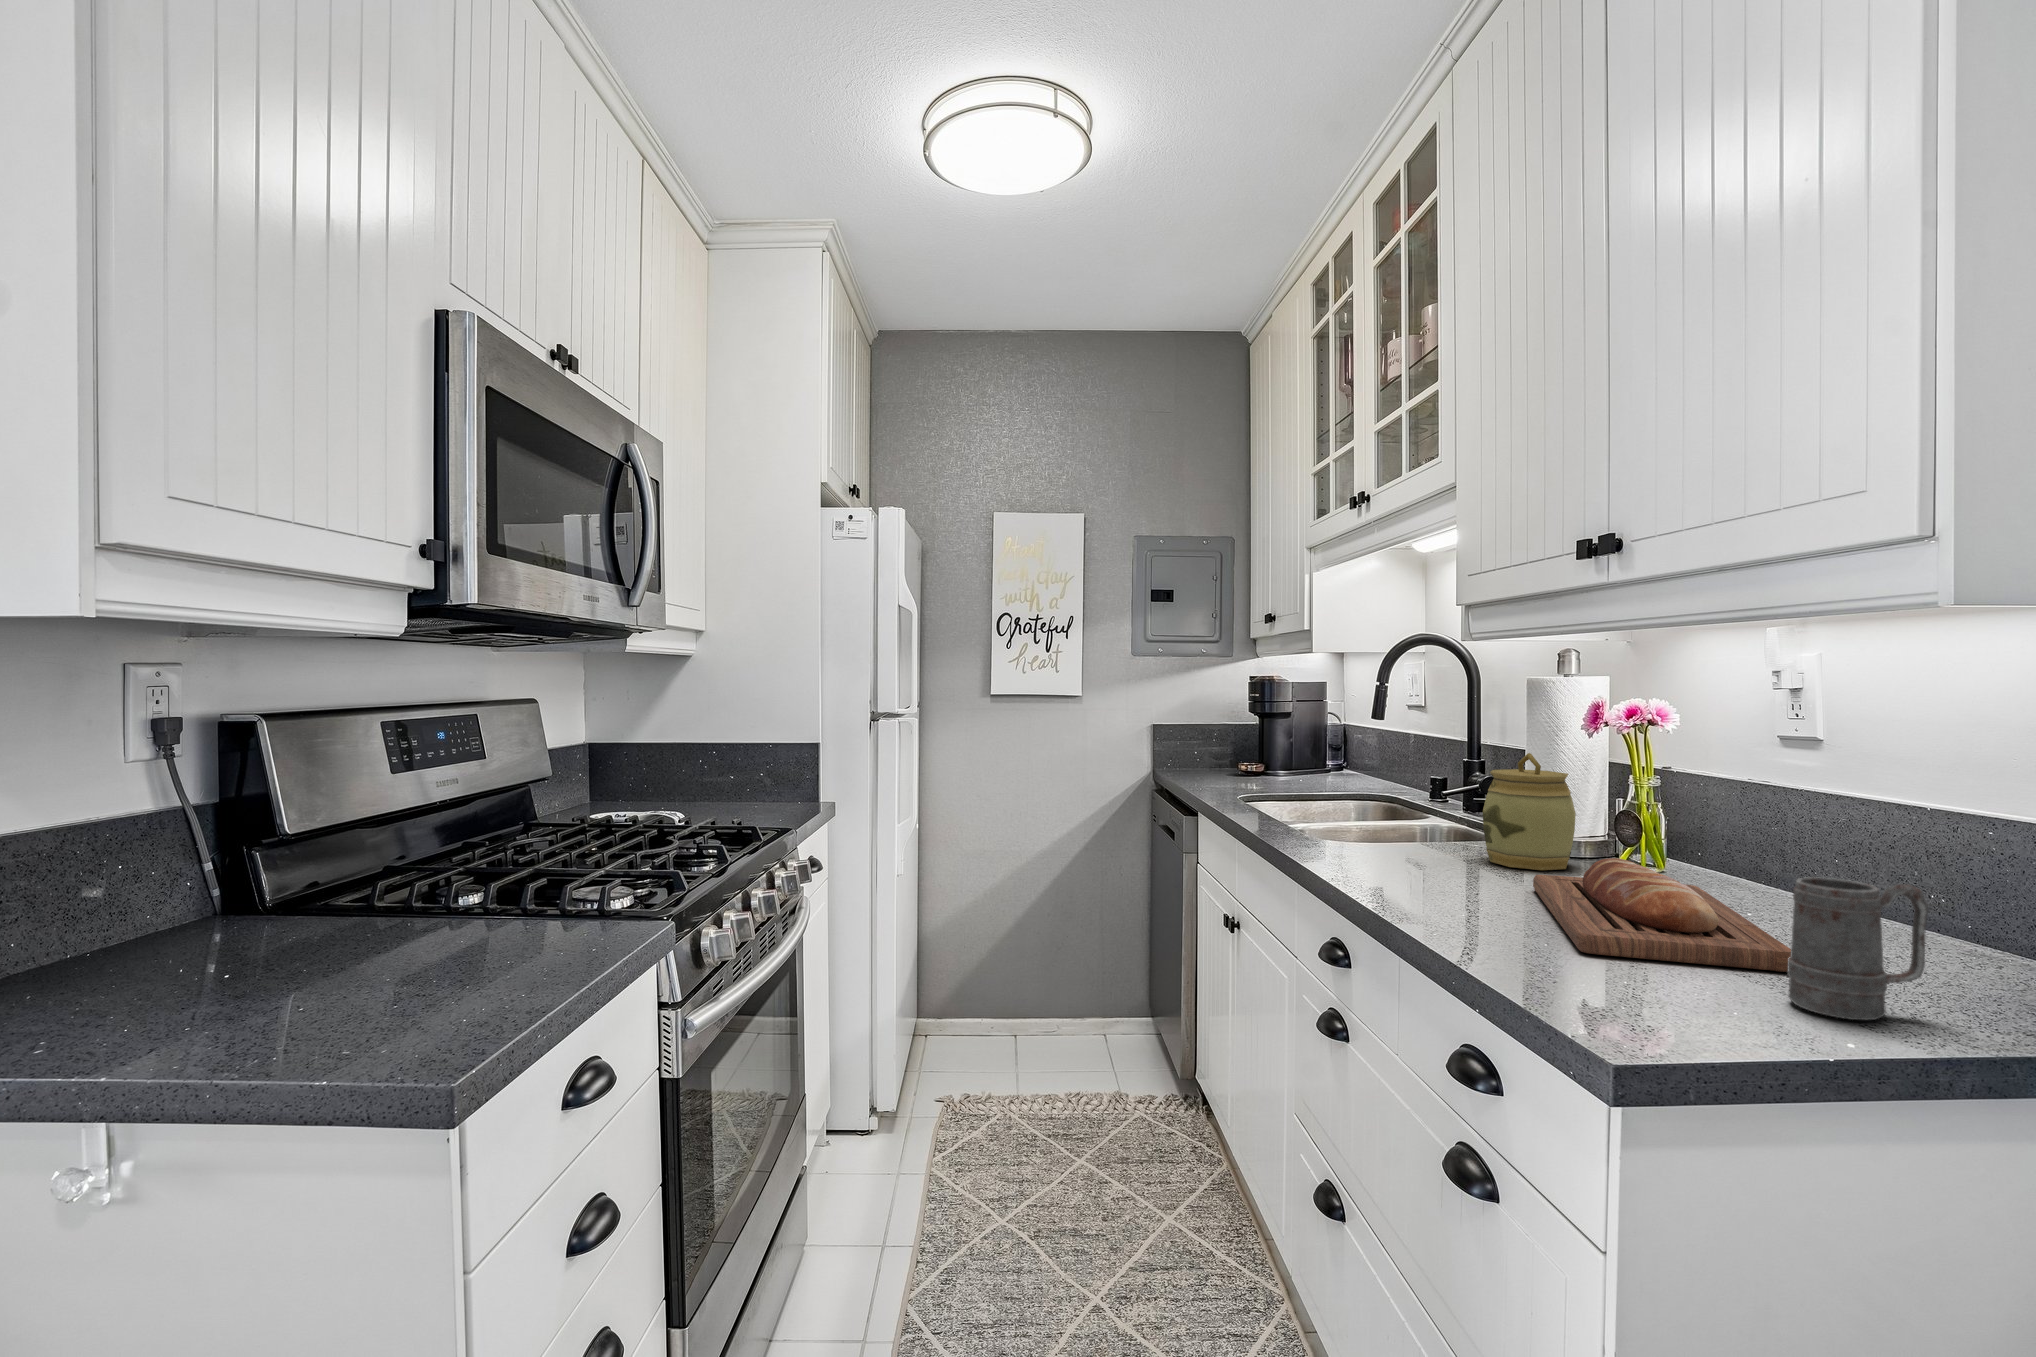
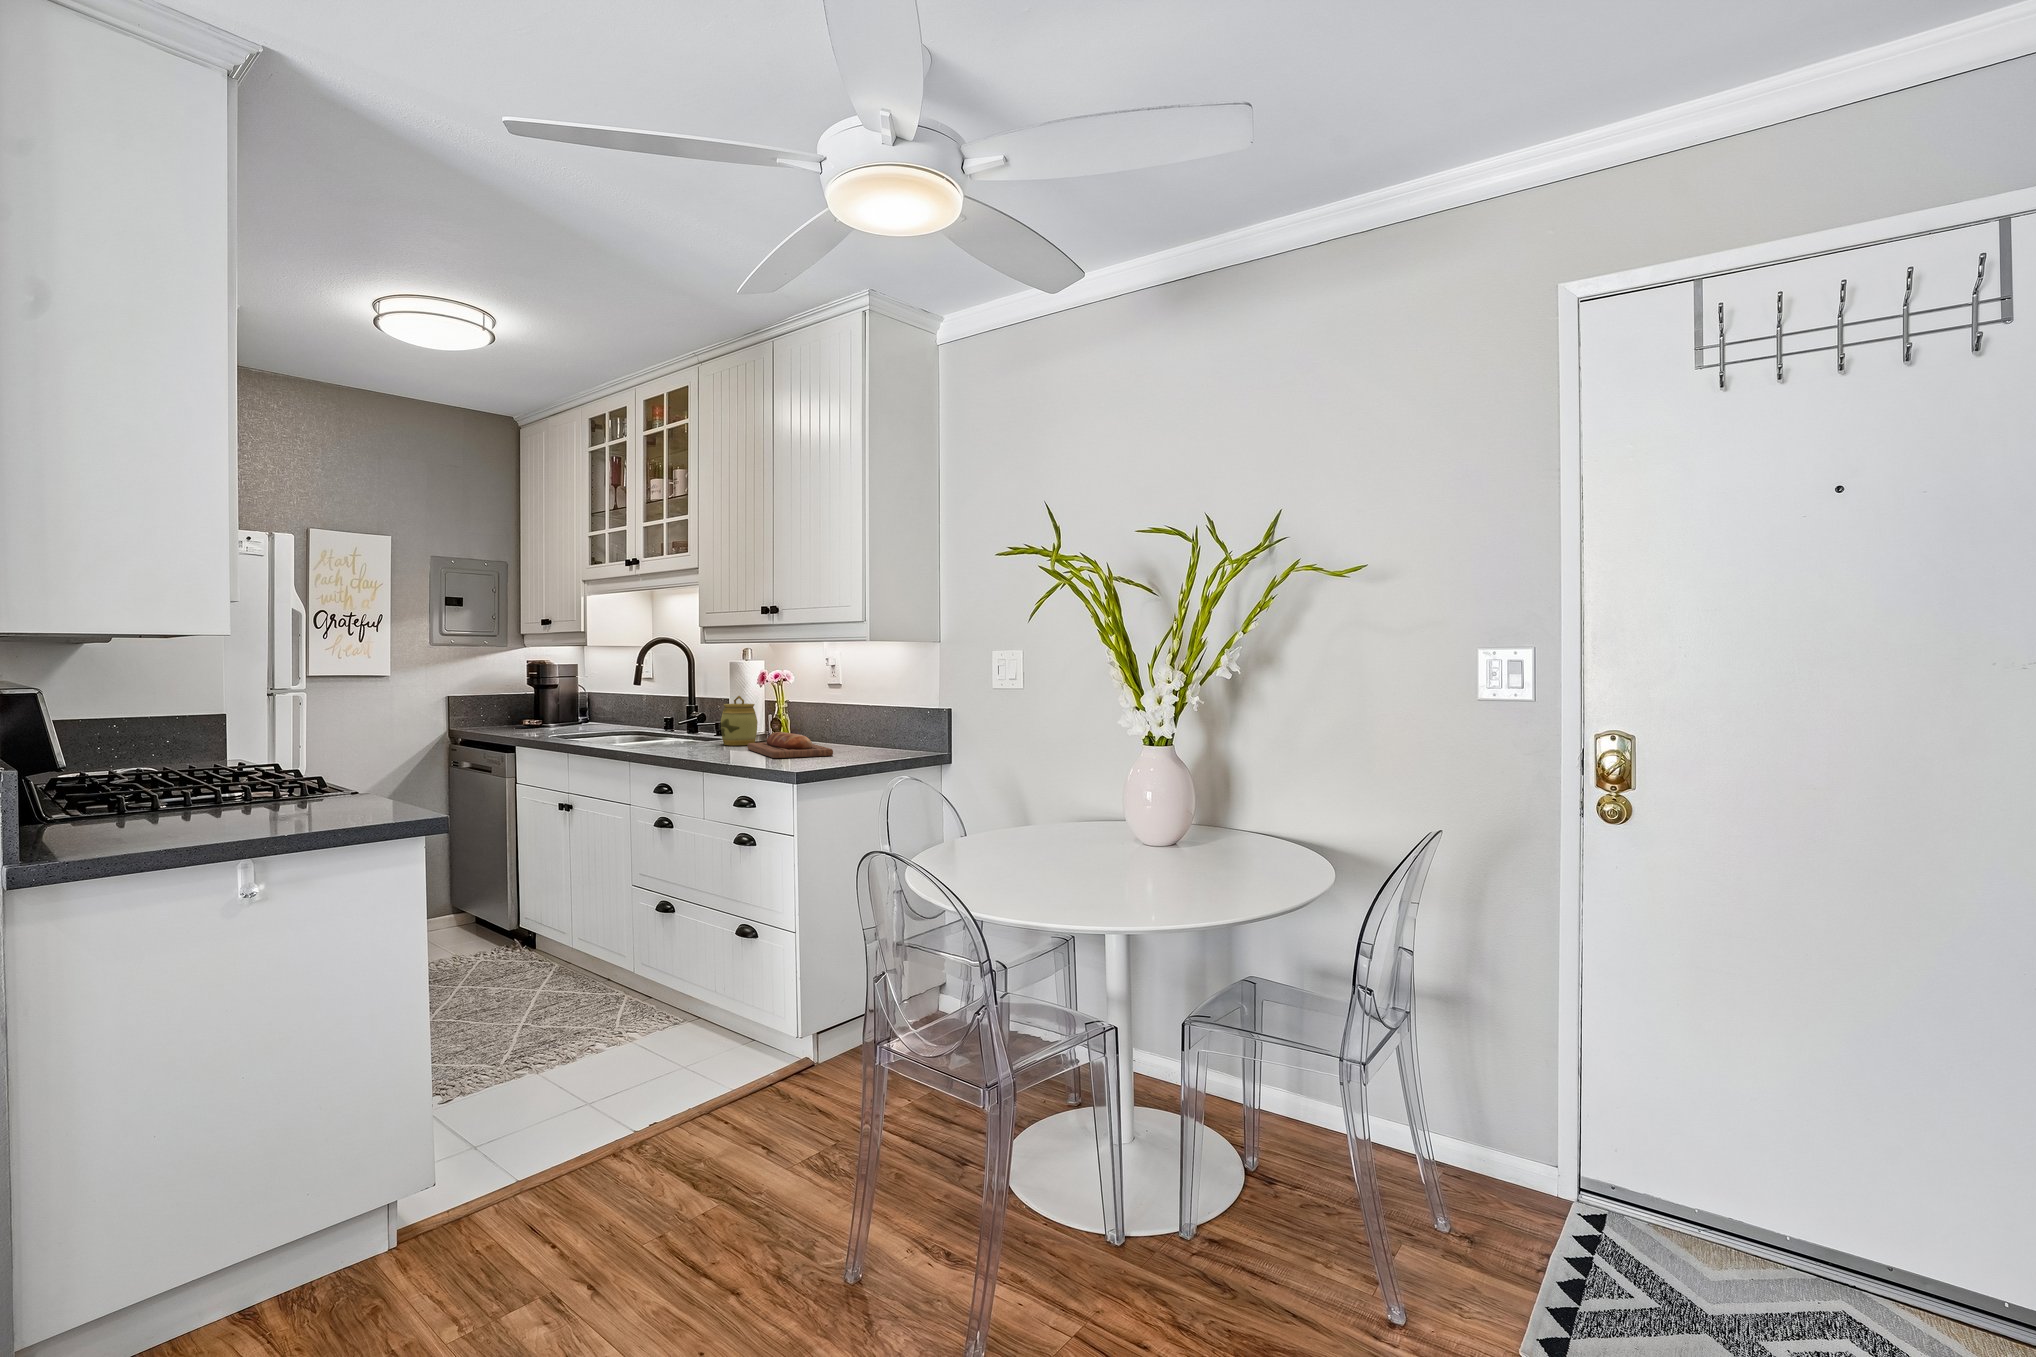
mug: present [1787,877,1928,1020] -> none [831,721,862,760]

